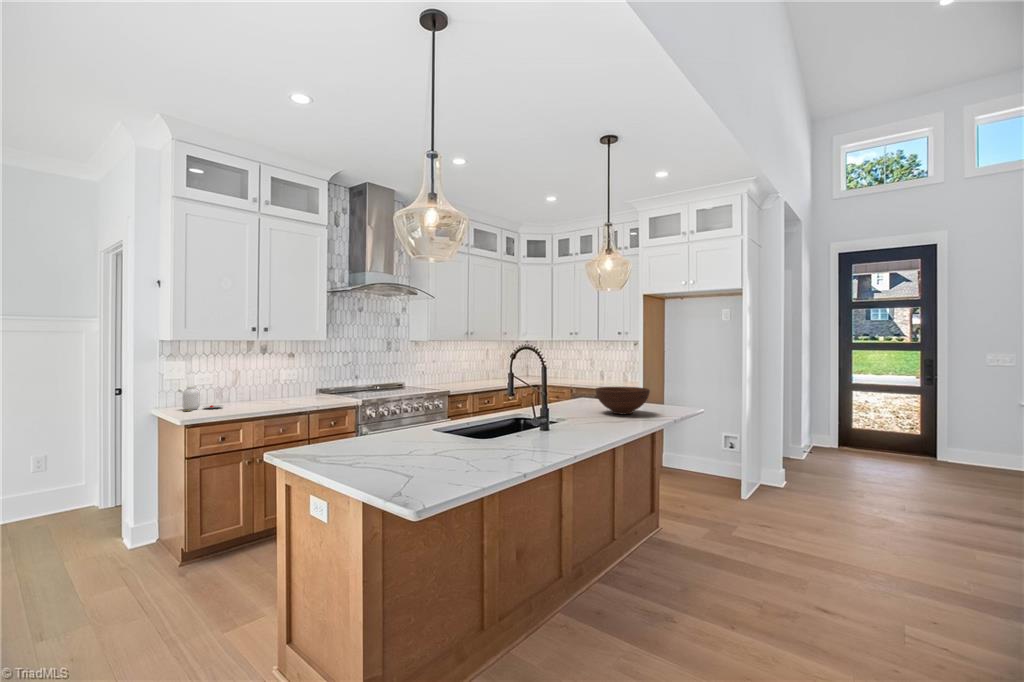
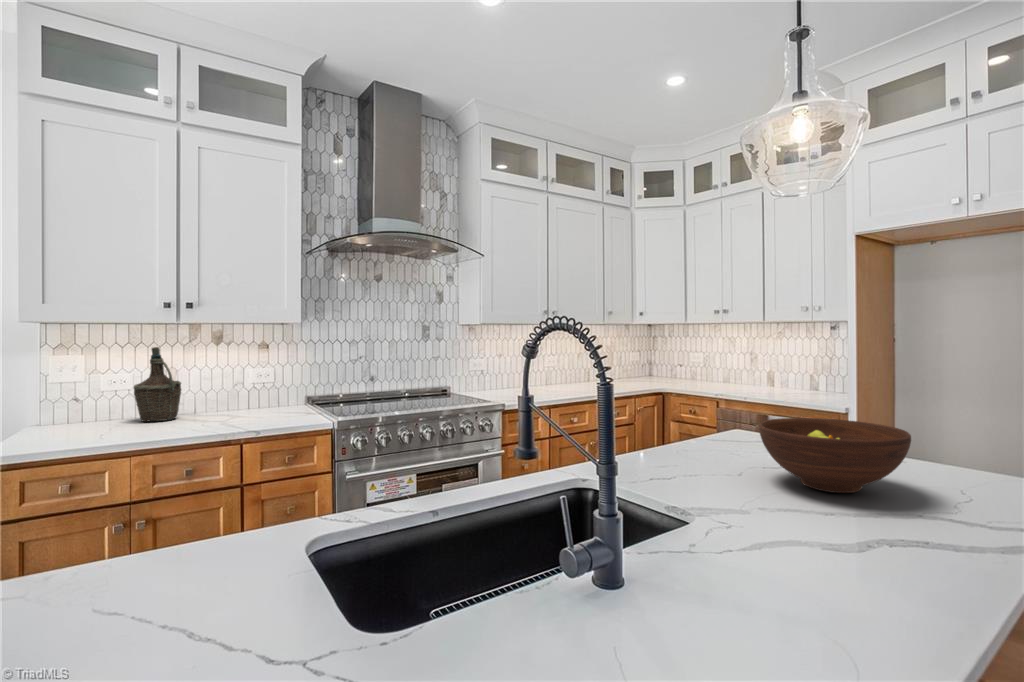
bottle: none [221,355,250,404] -> present [134,347,181,422]
jar: present [183,386,223,411] -> none [41,396,118,437]

